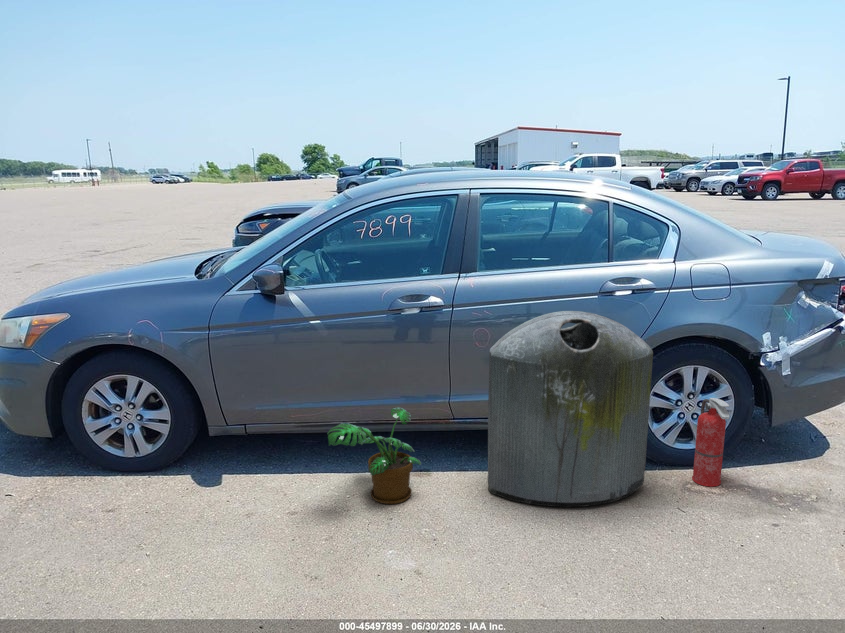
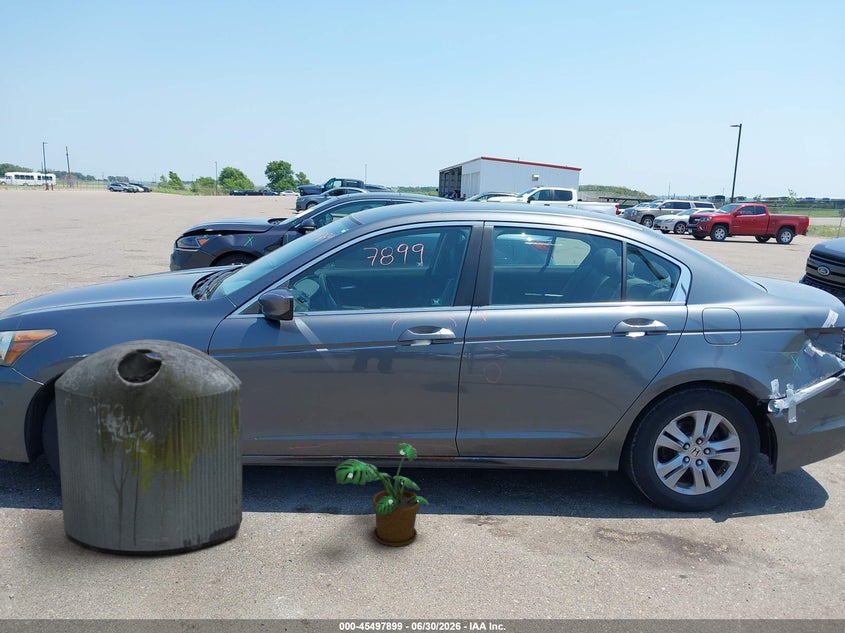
trash can: present [488,311,653,507] -> present [55,340,242,556]
fire extinguisher: present [692,398,729,487] -> none [698,444,742,534]

